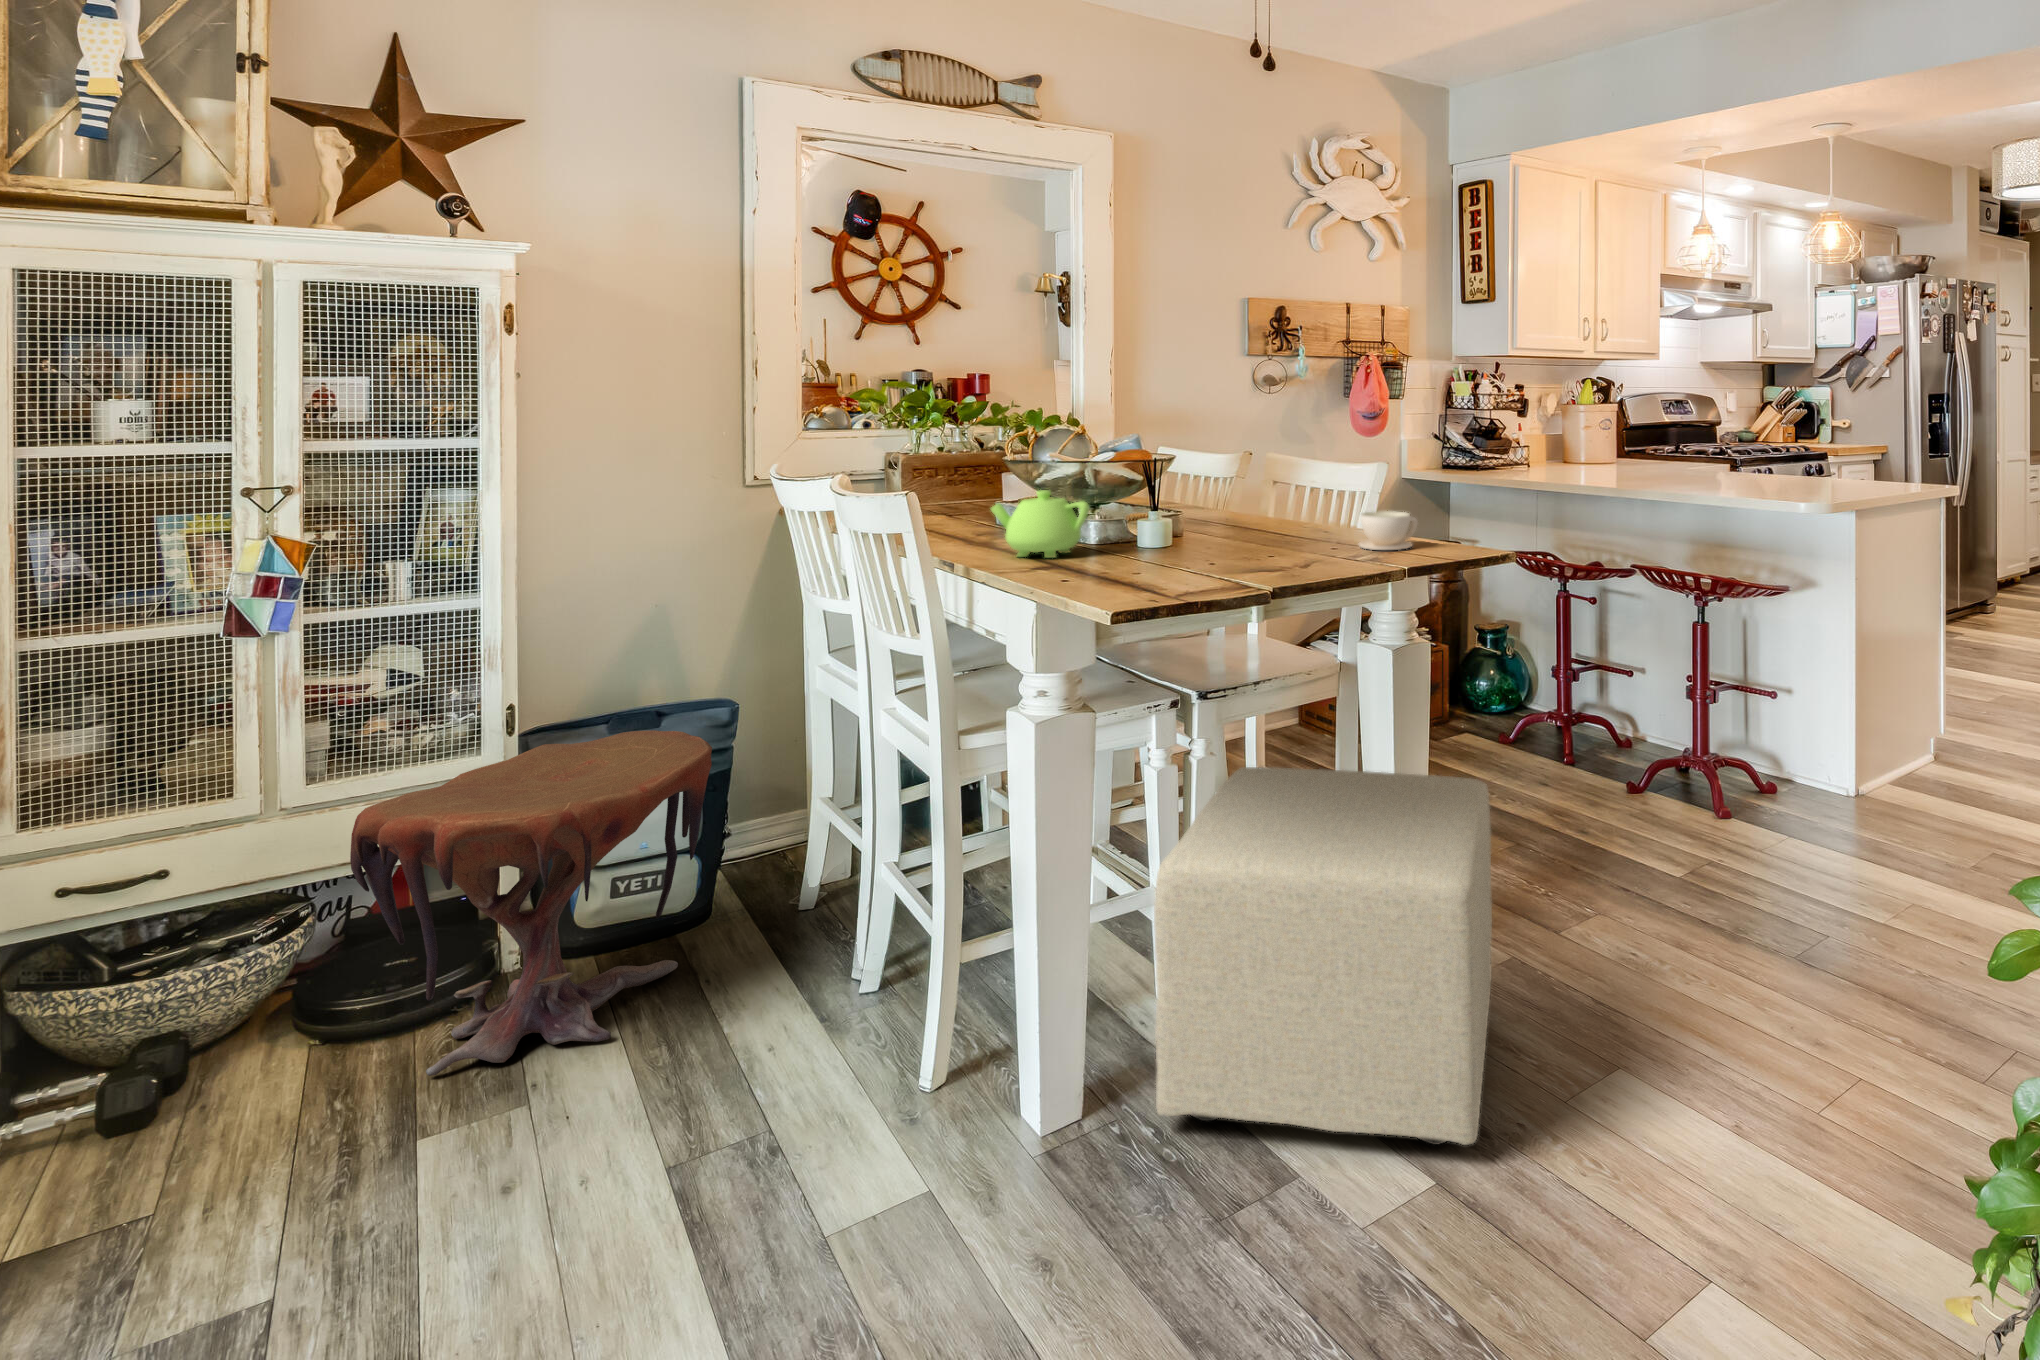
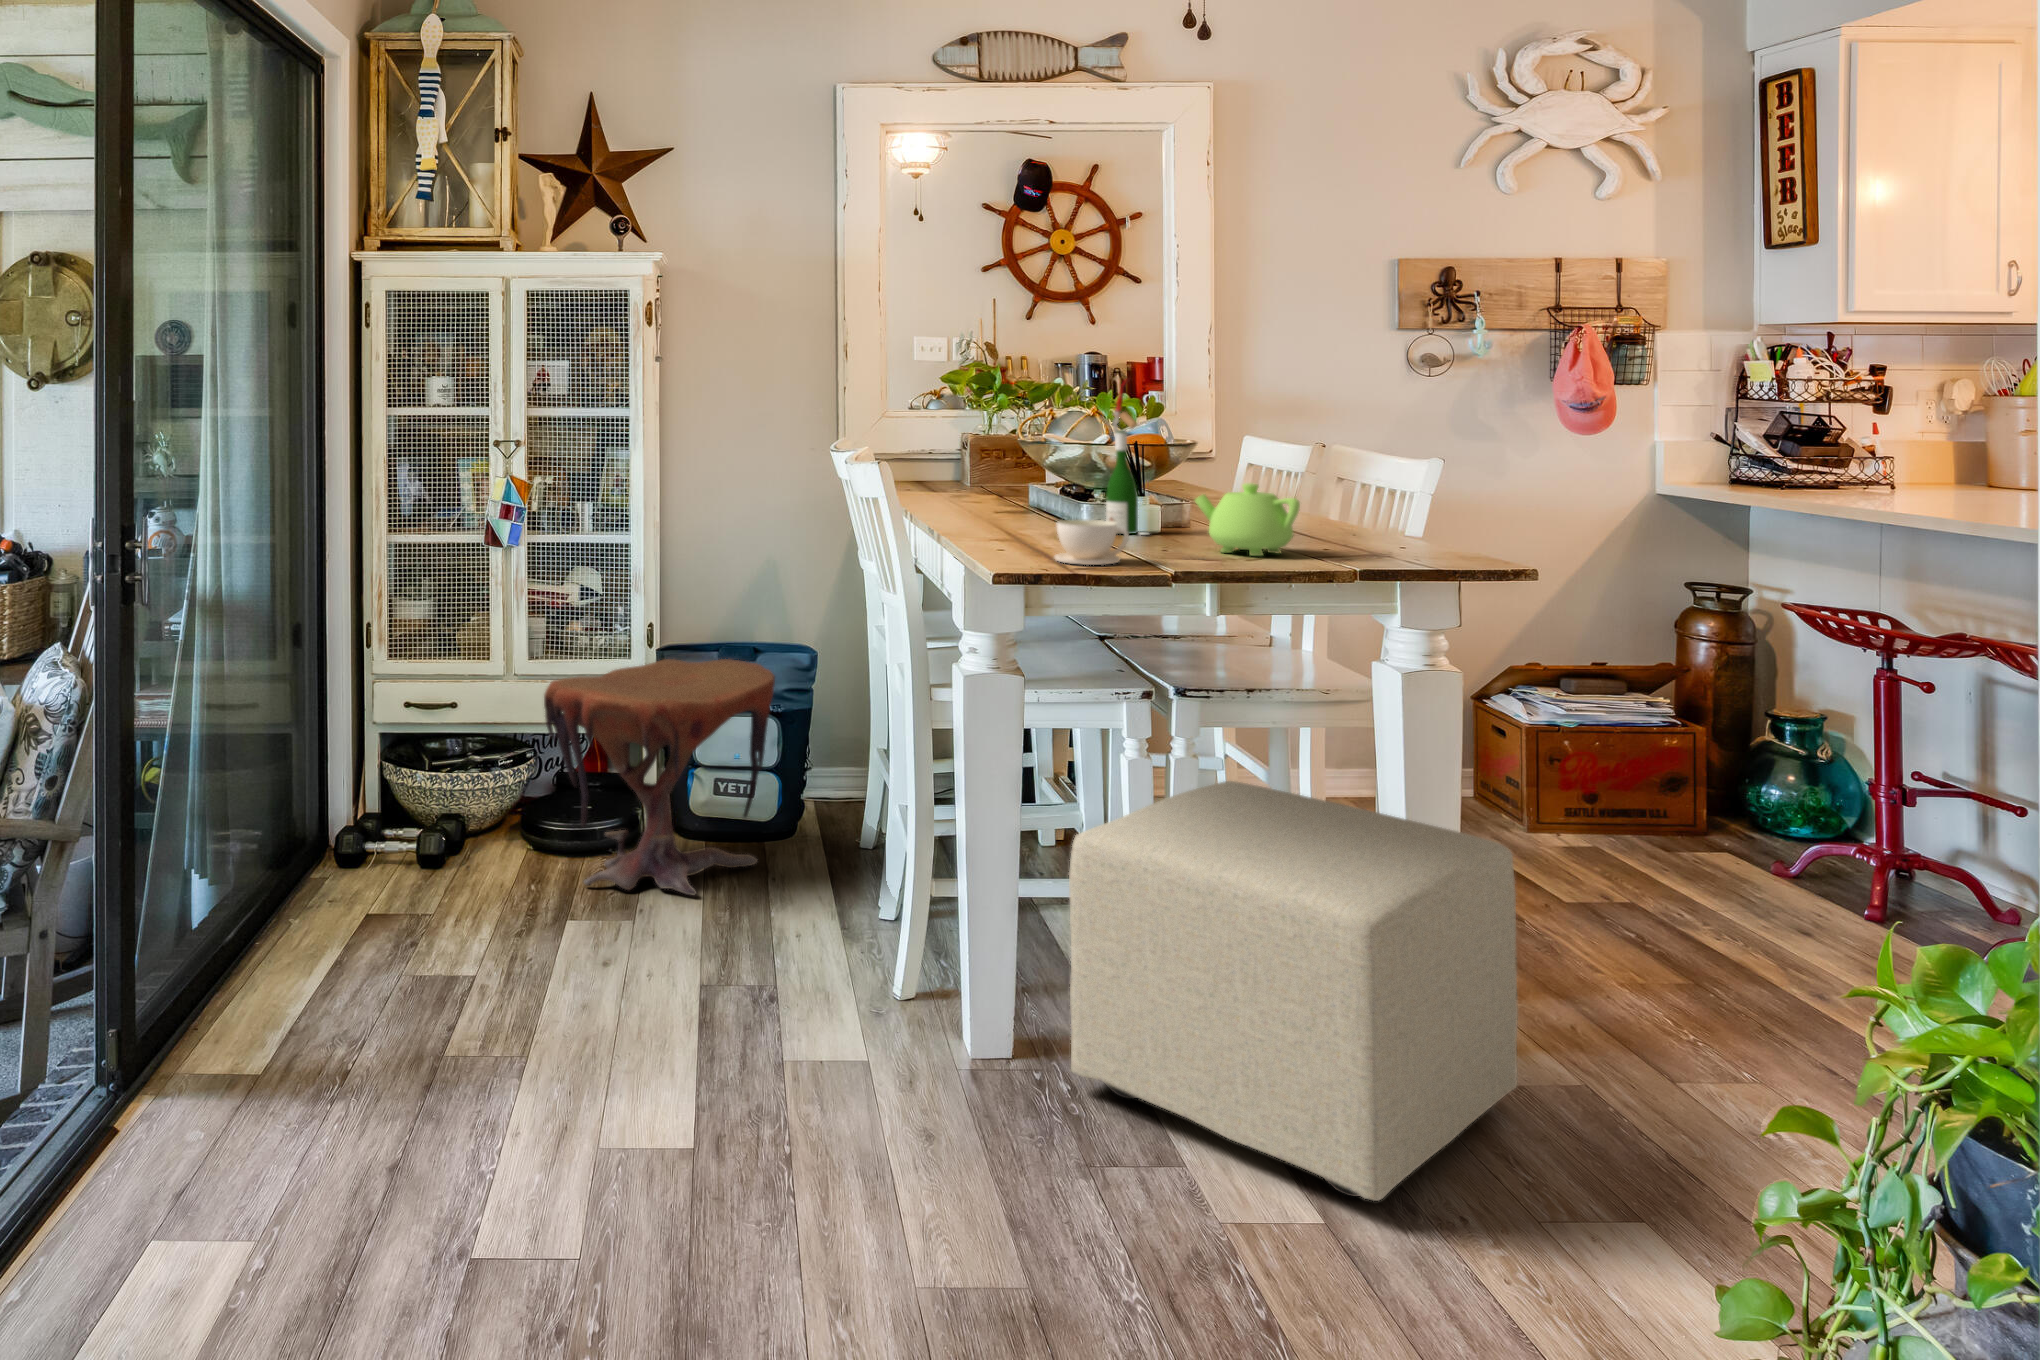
wine bottle: none [1126,394,1169,546] -> present [1106,379,1148,535]
teapot: present [990,490,1089,558] -> present [1195,483,1300,556]
coffee cup: present [1359,511,1417,550] -> present [1055,520,1129,565]

